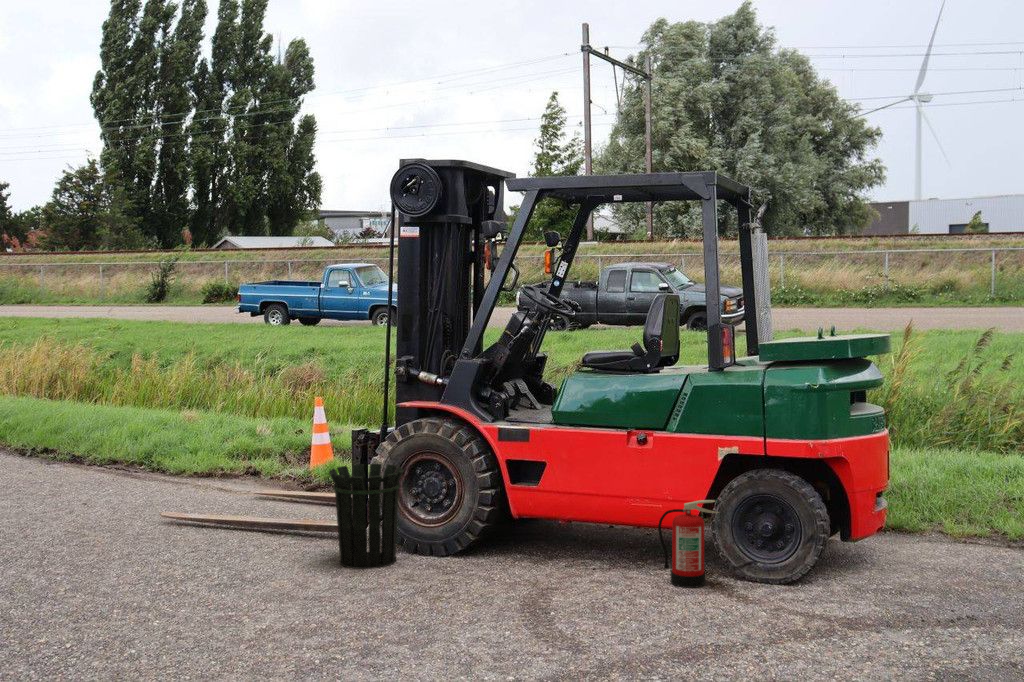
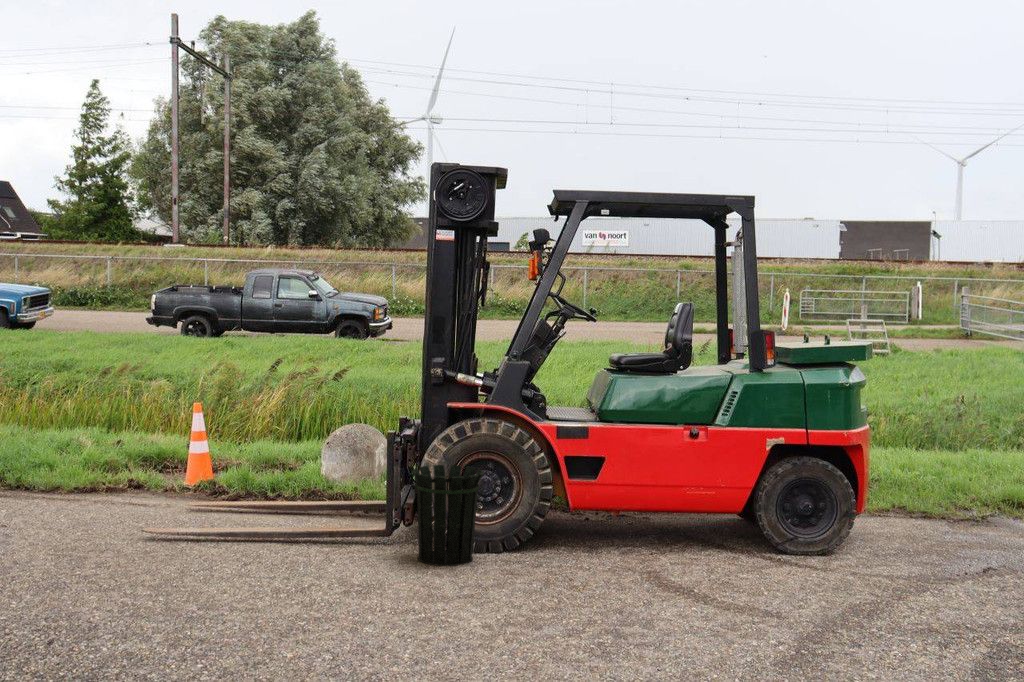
fire extinguisher: present [658,500,719,588] -> none [714,482,760,556]

